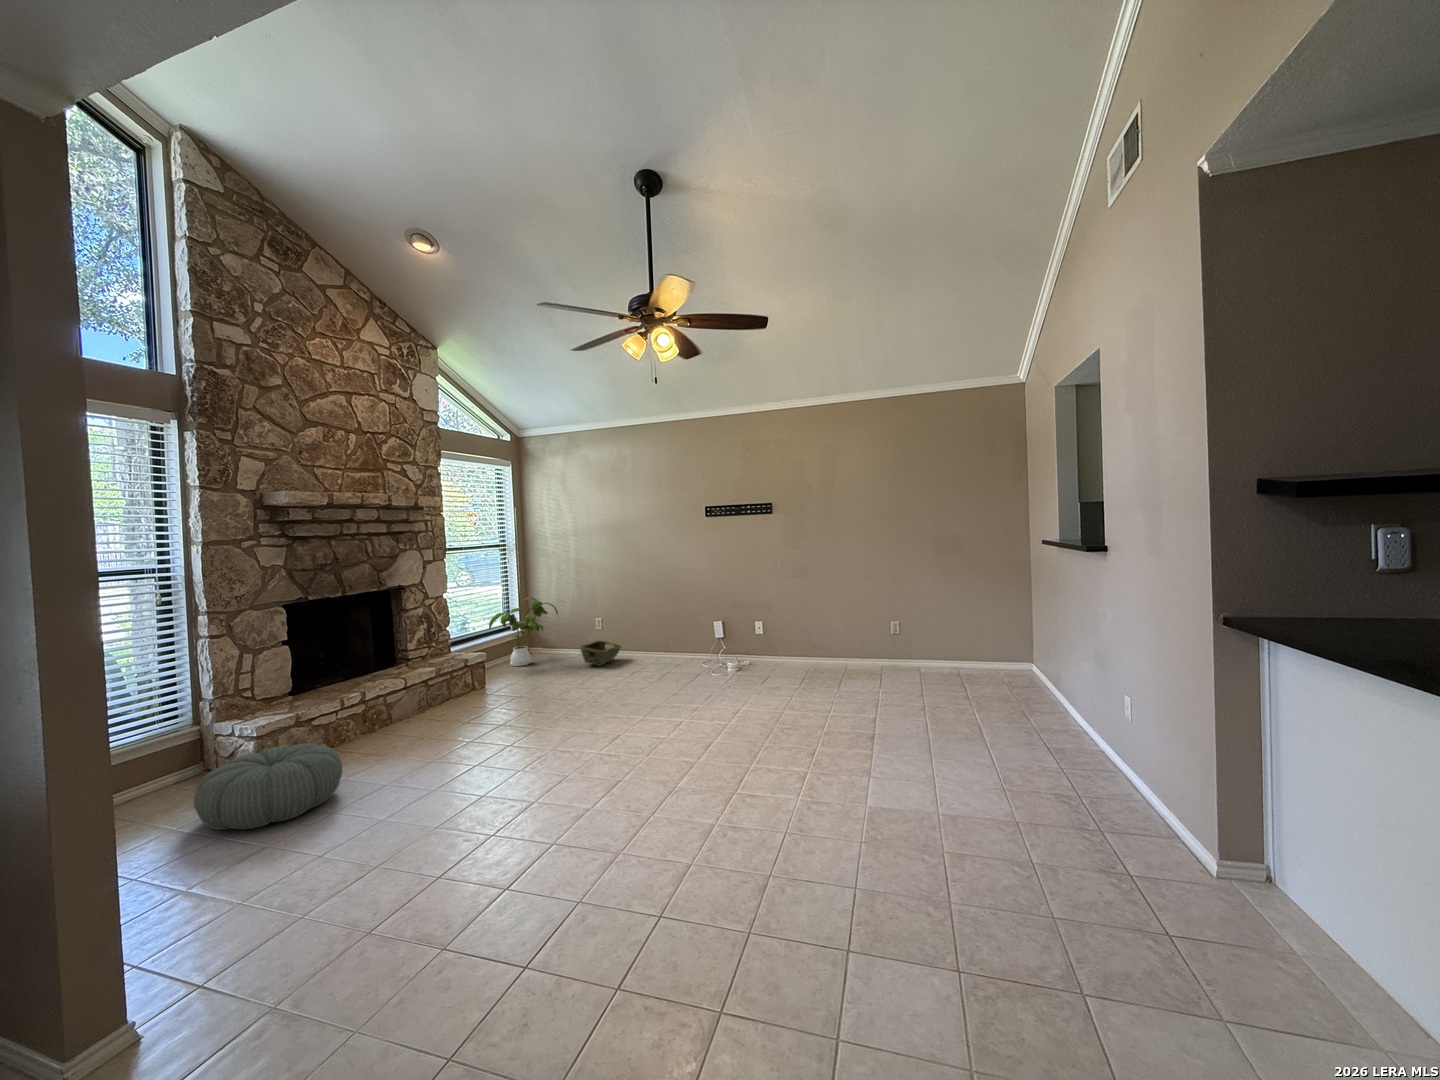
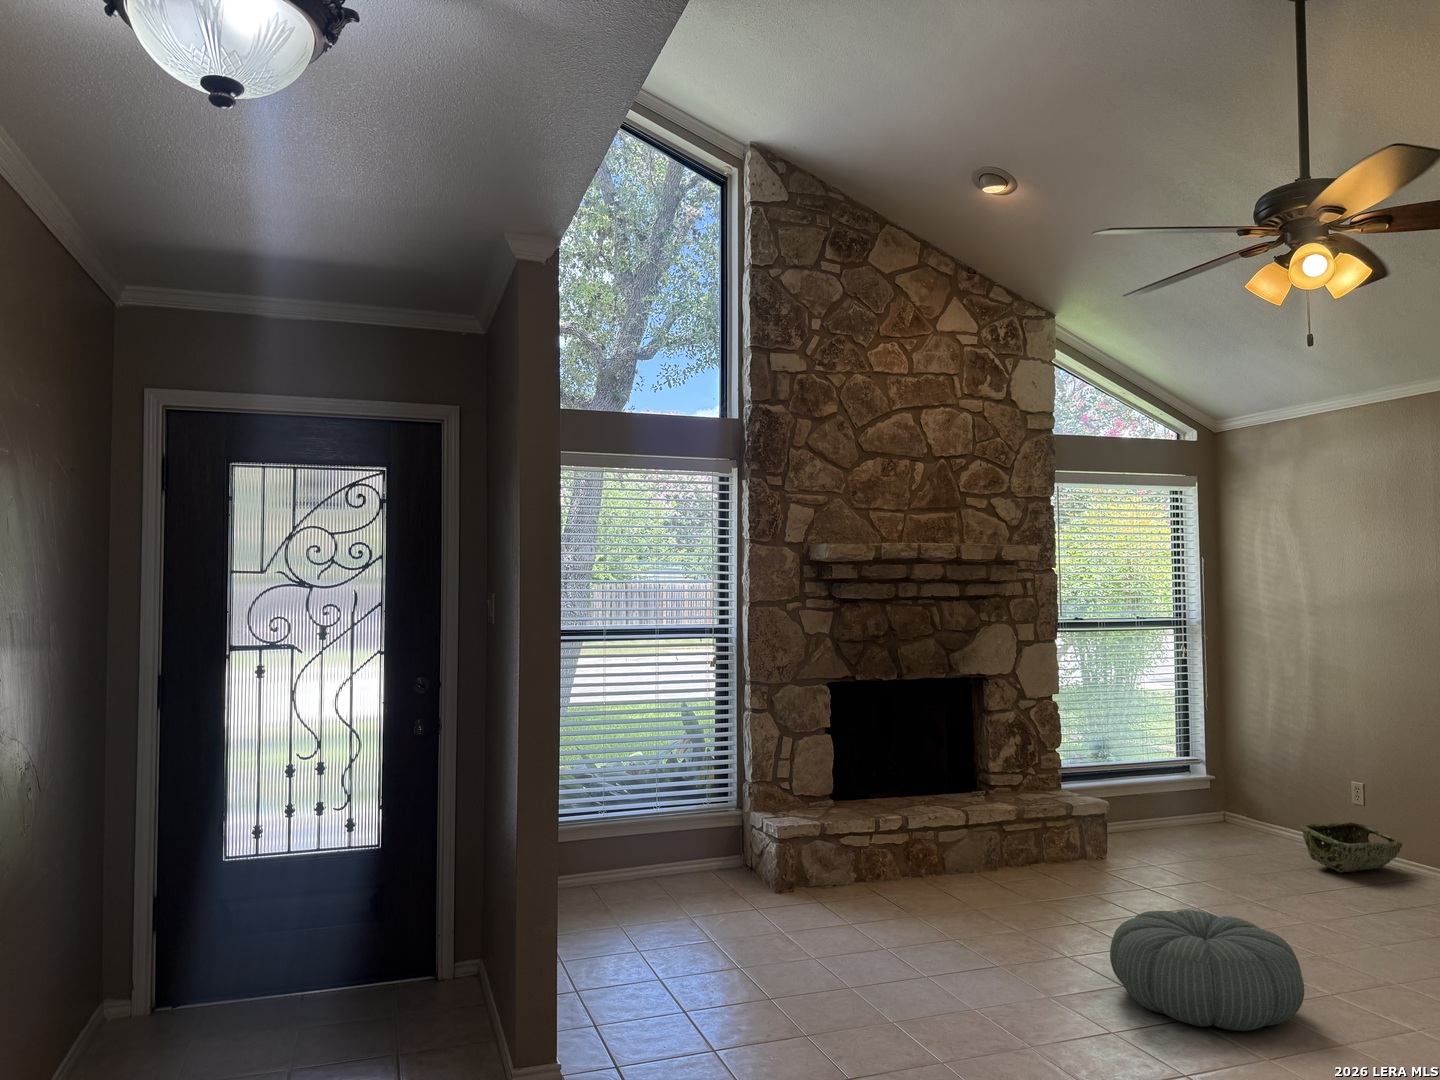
house plant: present [489,597,558,666] -> none [1138,716,1266,837]
pouf: present [194,743,343,830] -> present [1110,910,1304,1031]

